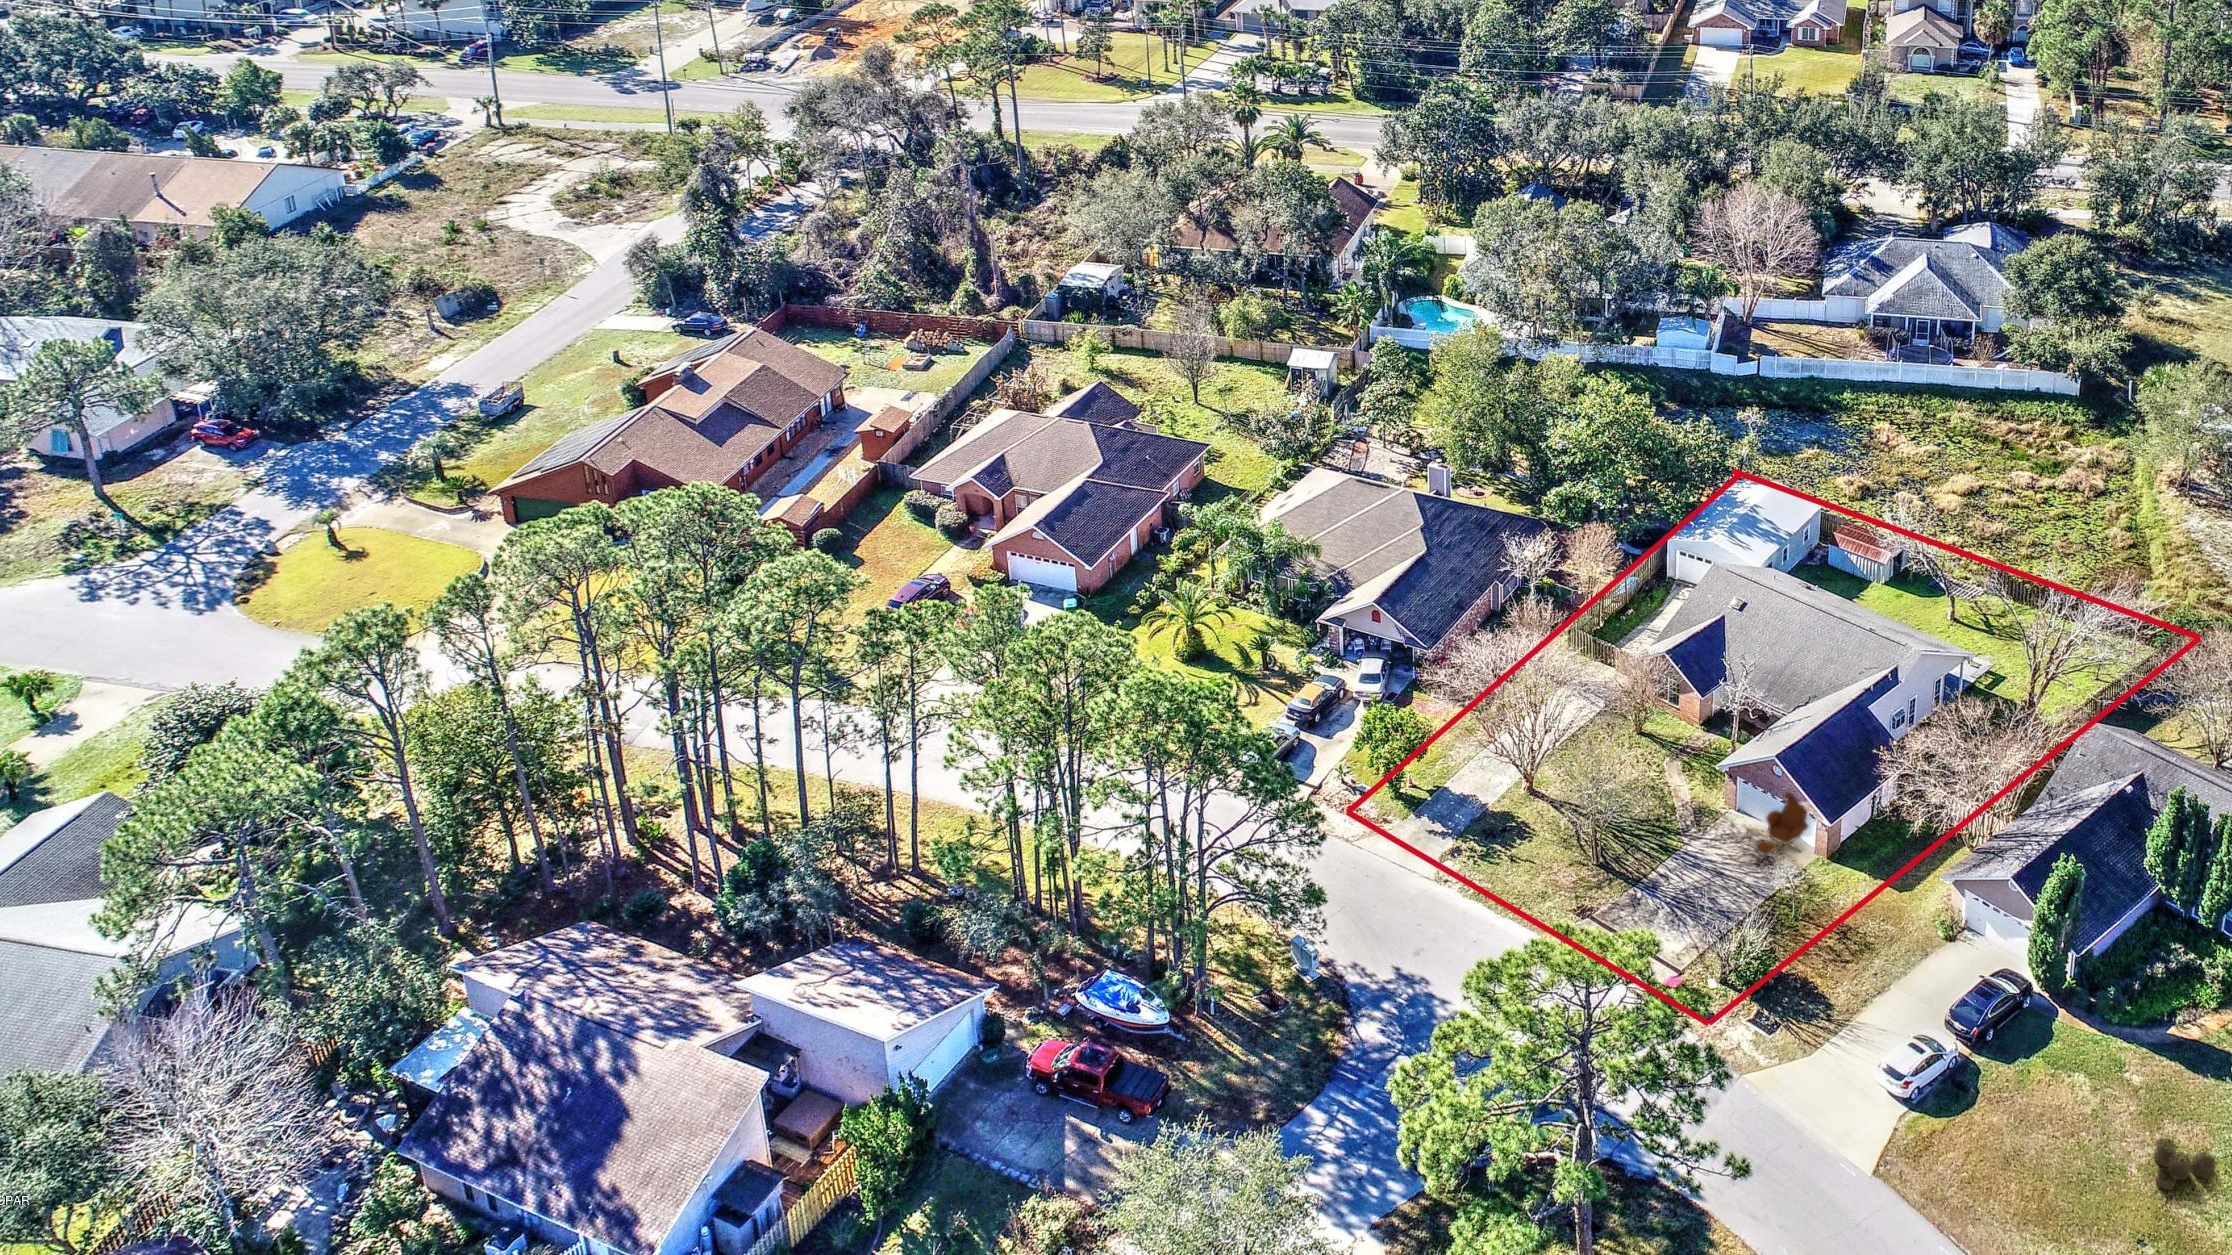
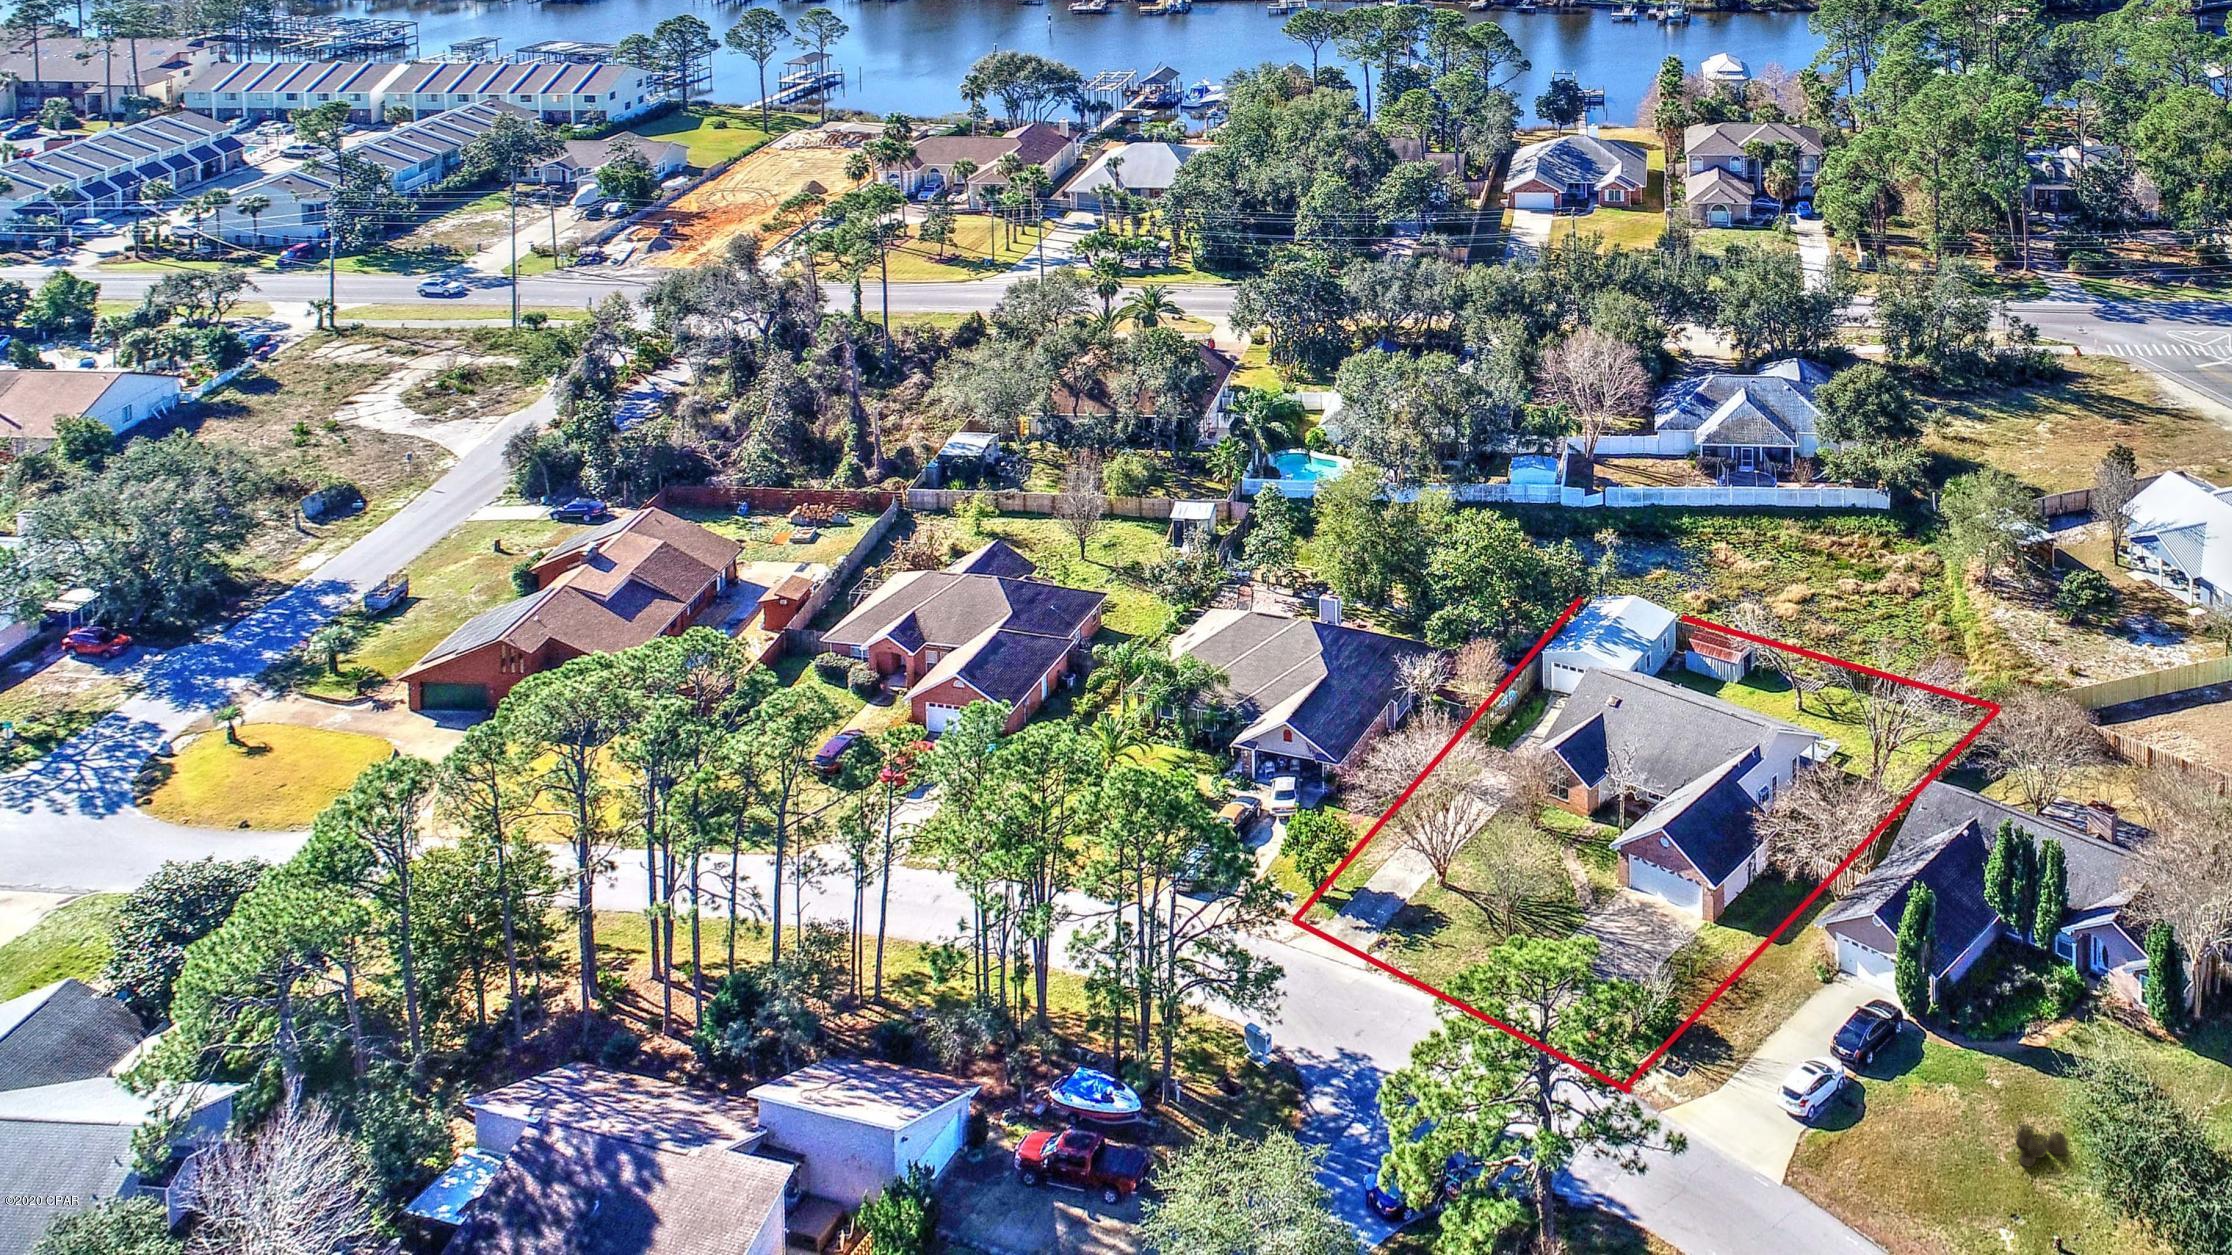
lounge chair: present [1756,792,1808,864] -> none [1648,864,1695,934]

